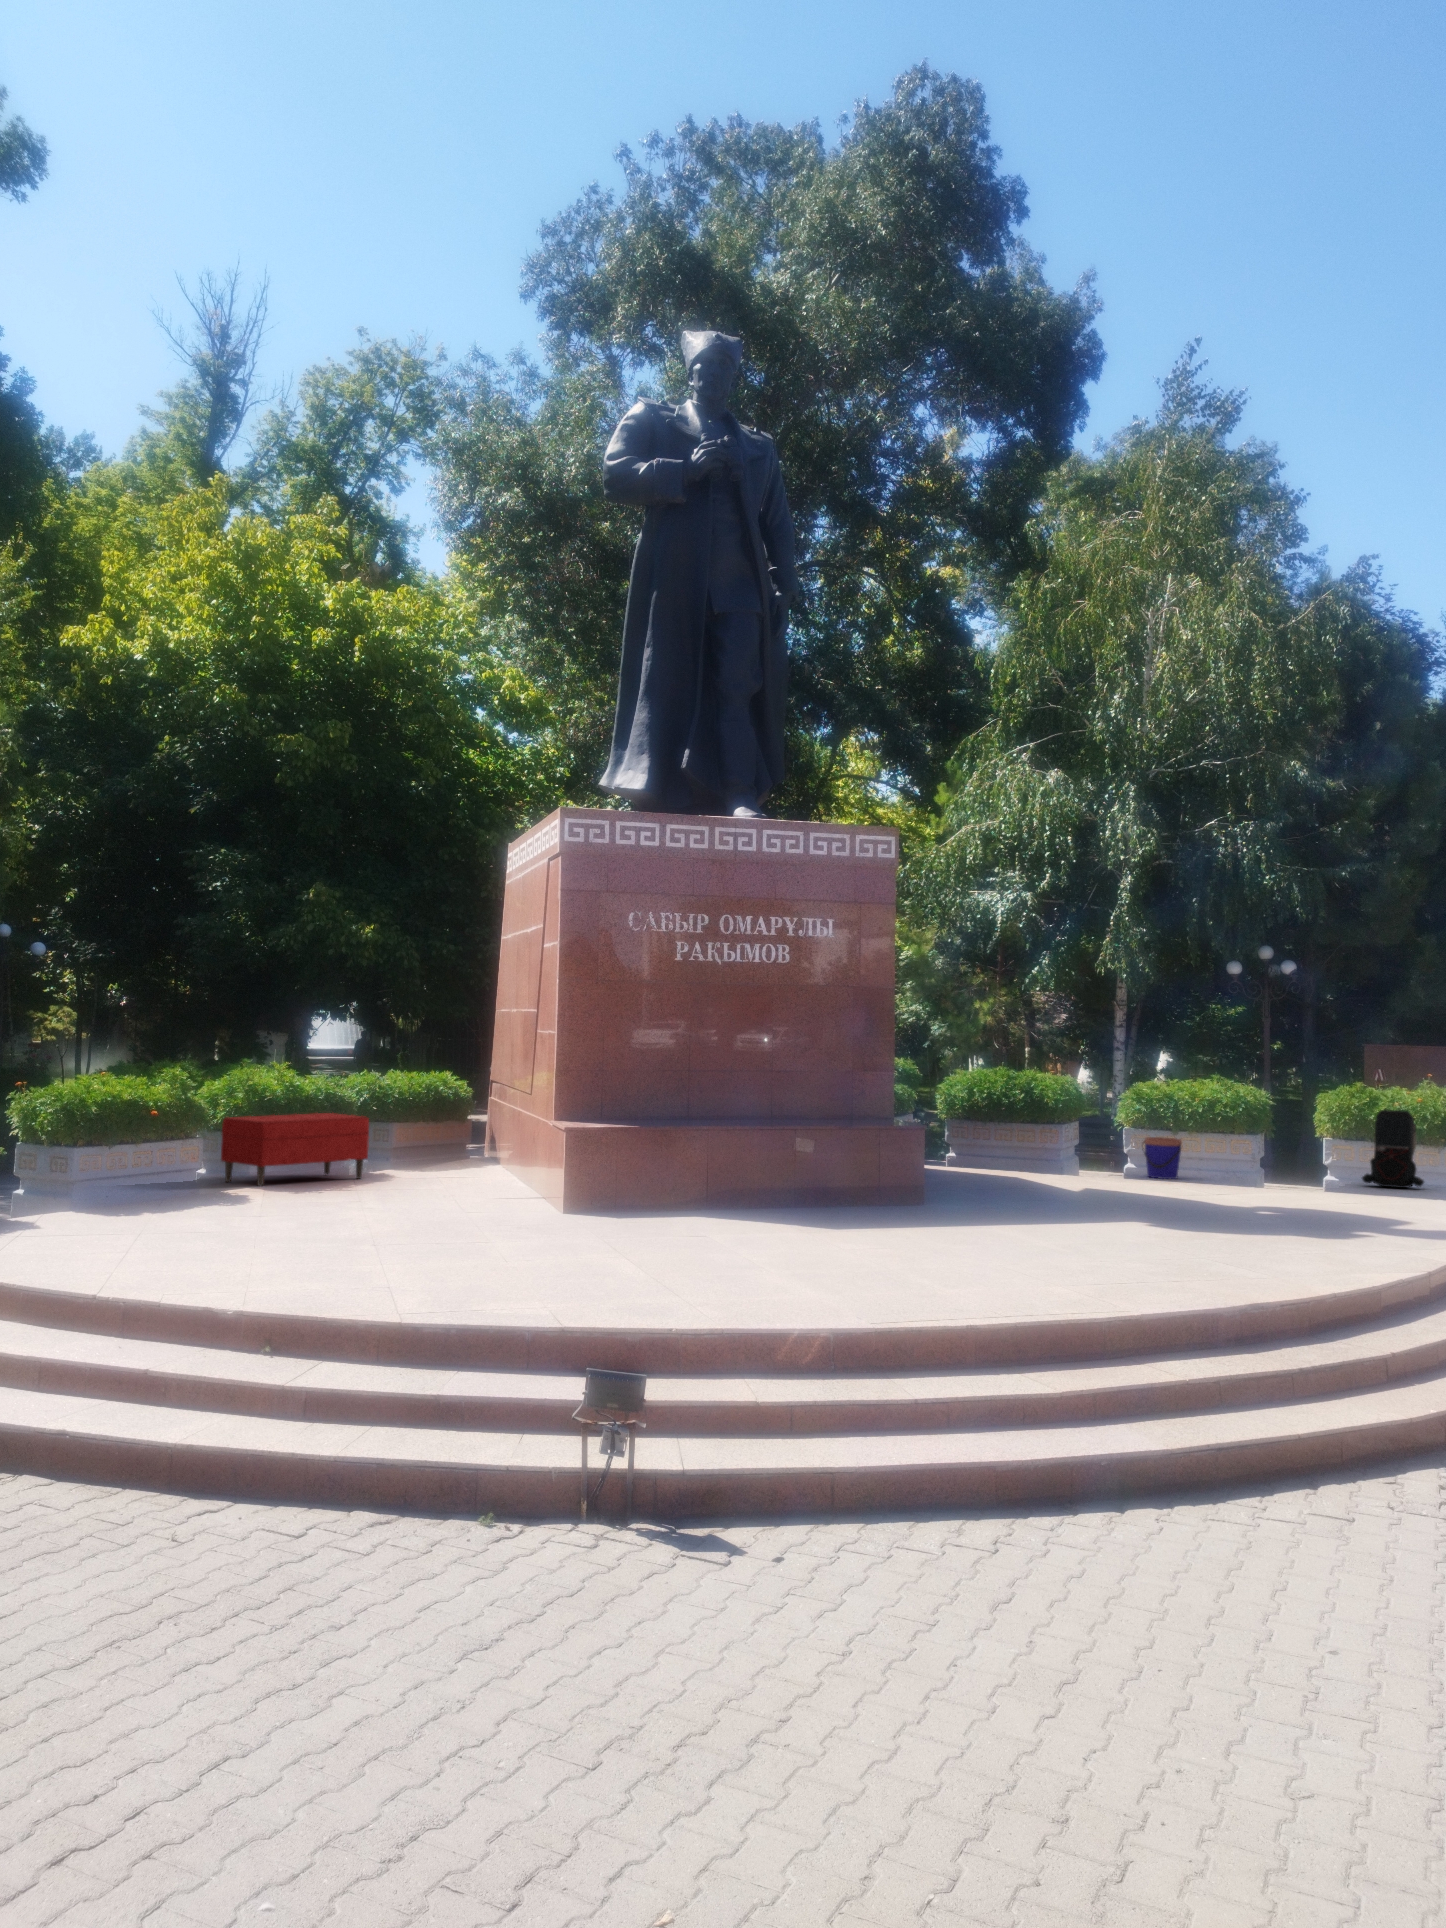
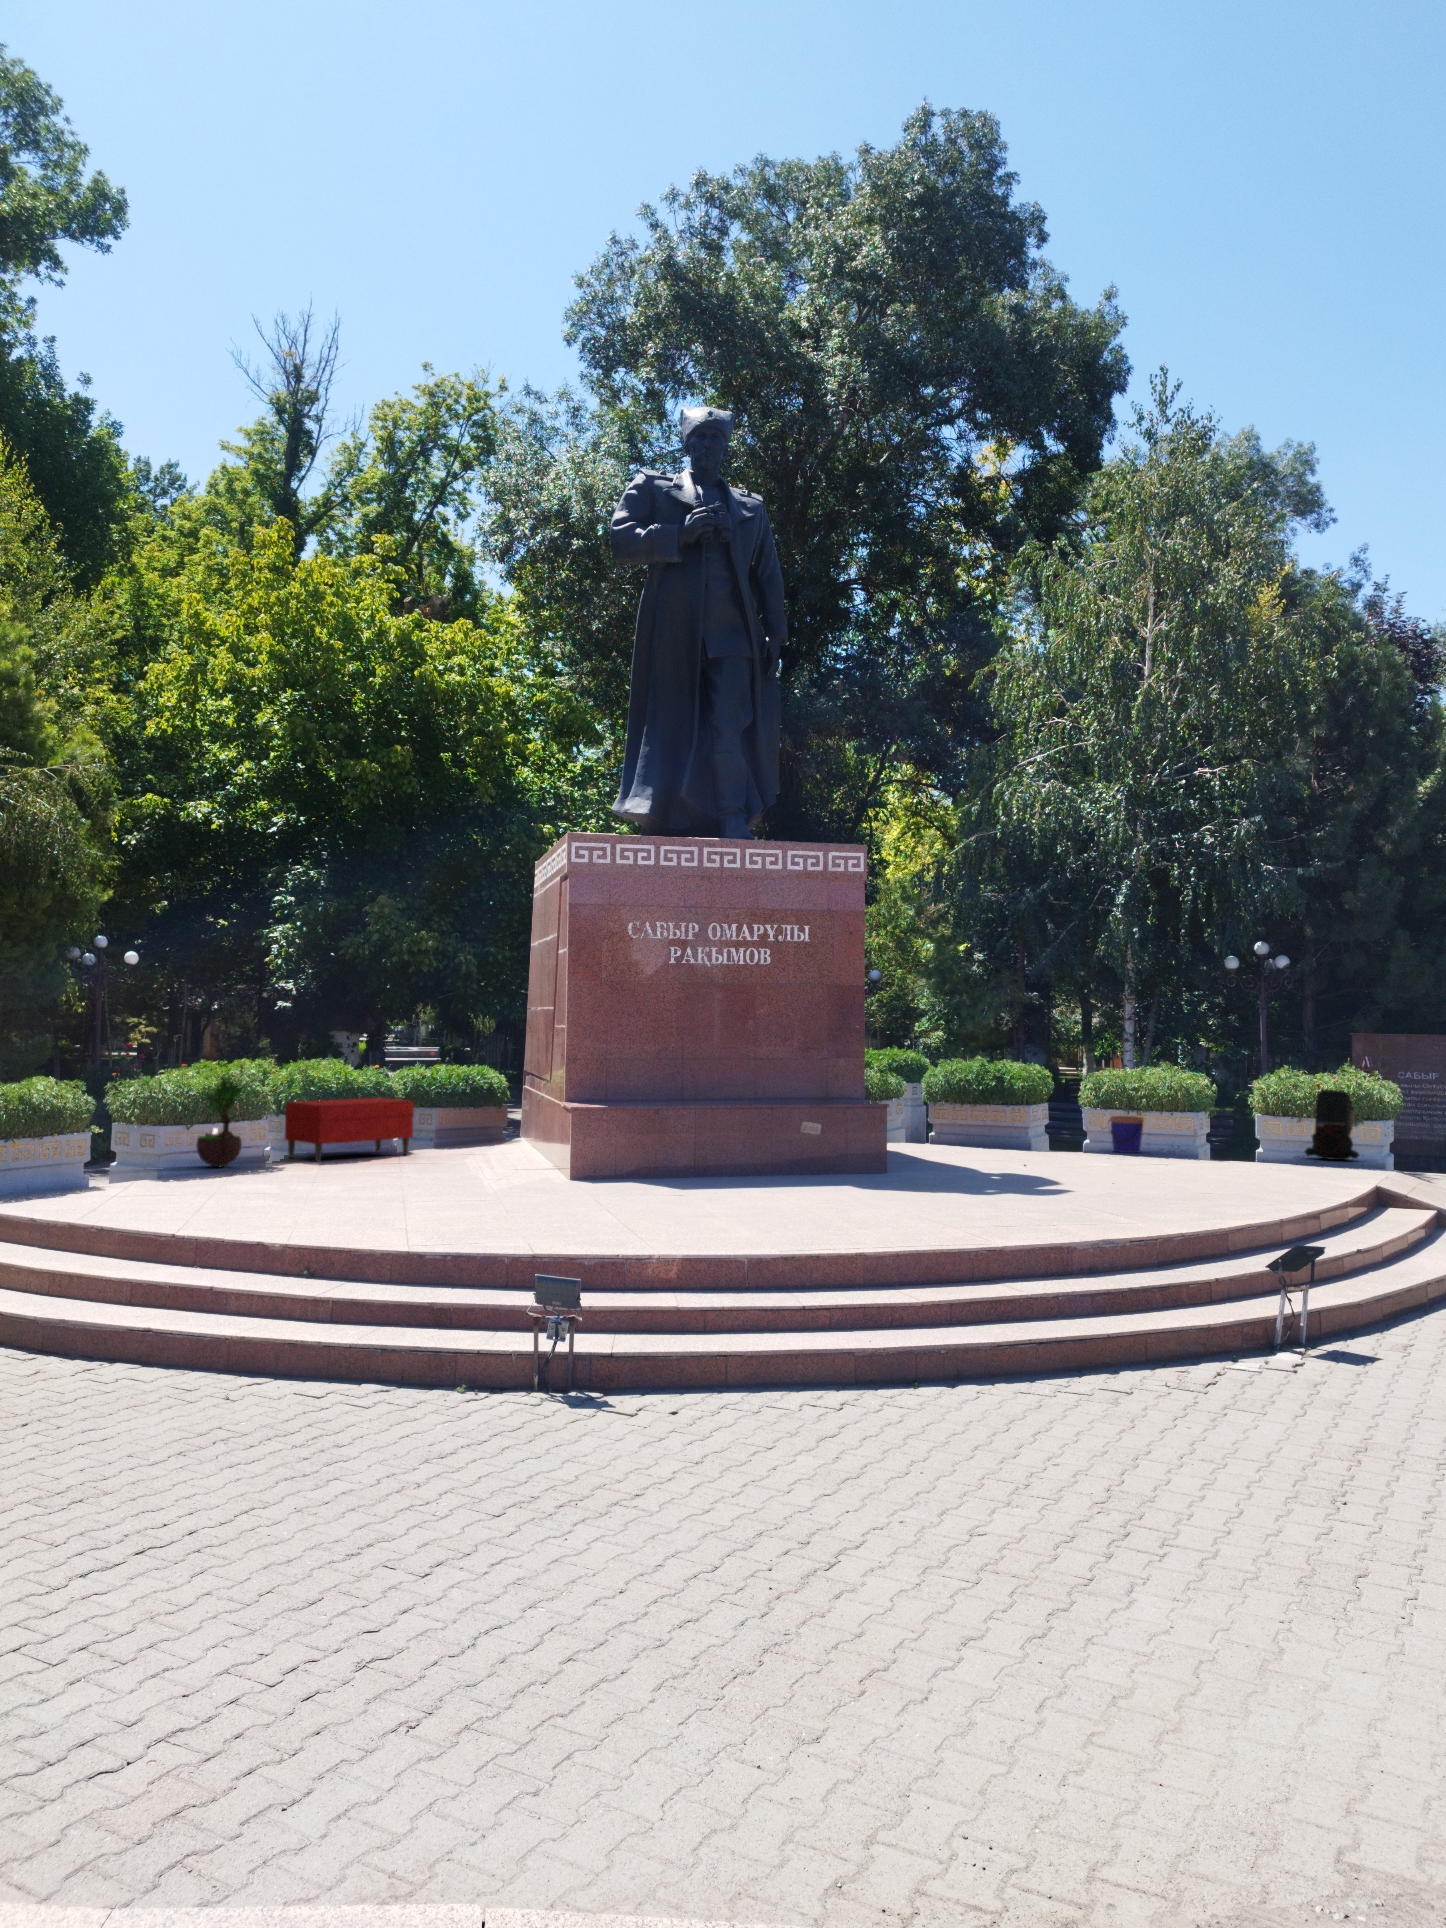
potted tree: none [120,1076,190,1193] -> present [196,1073,251,1167]

